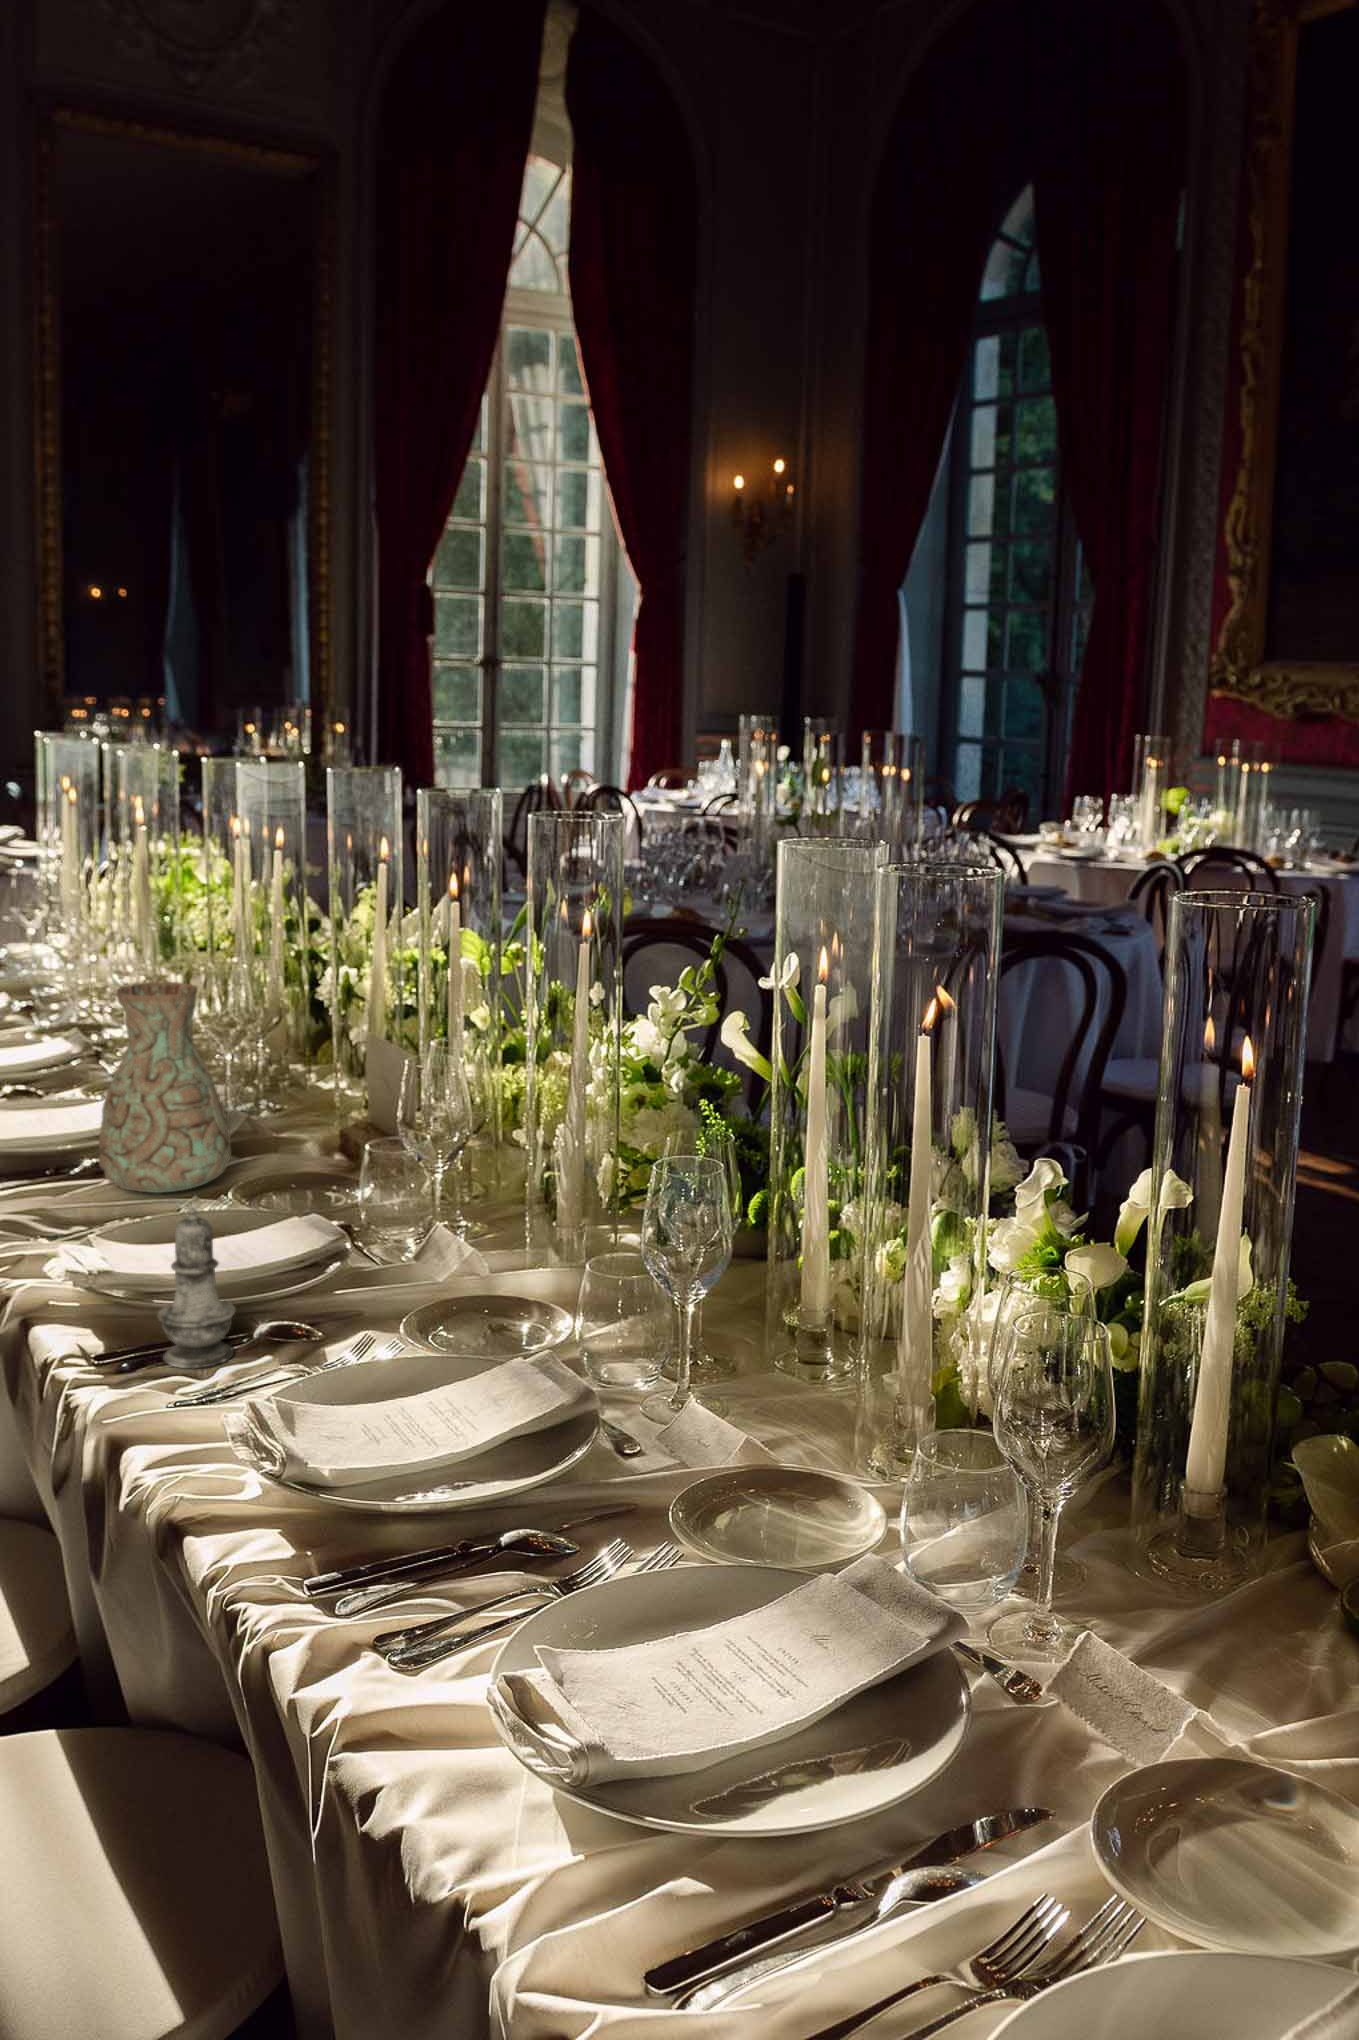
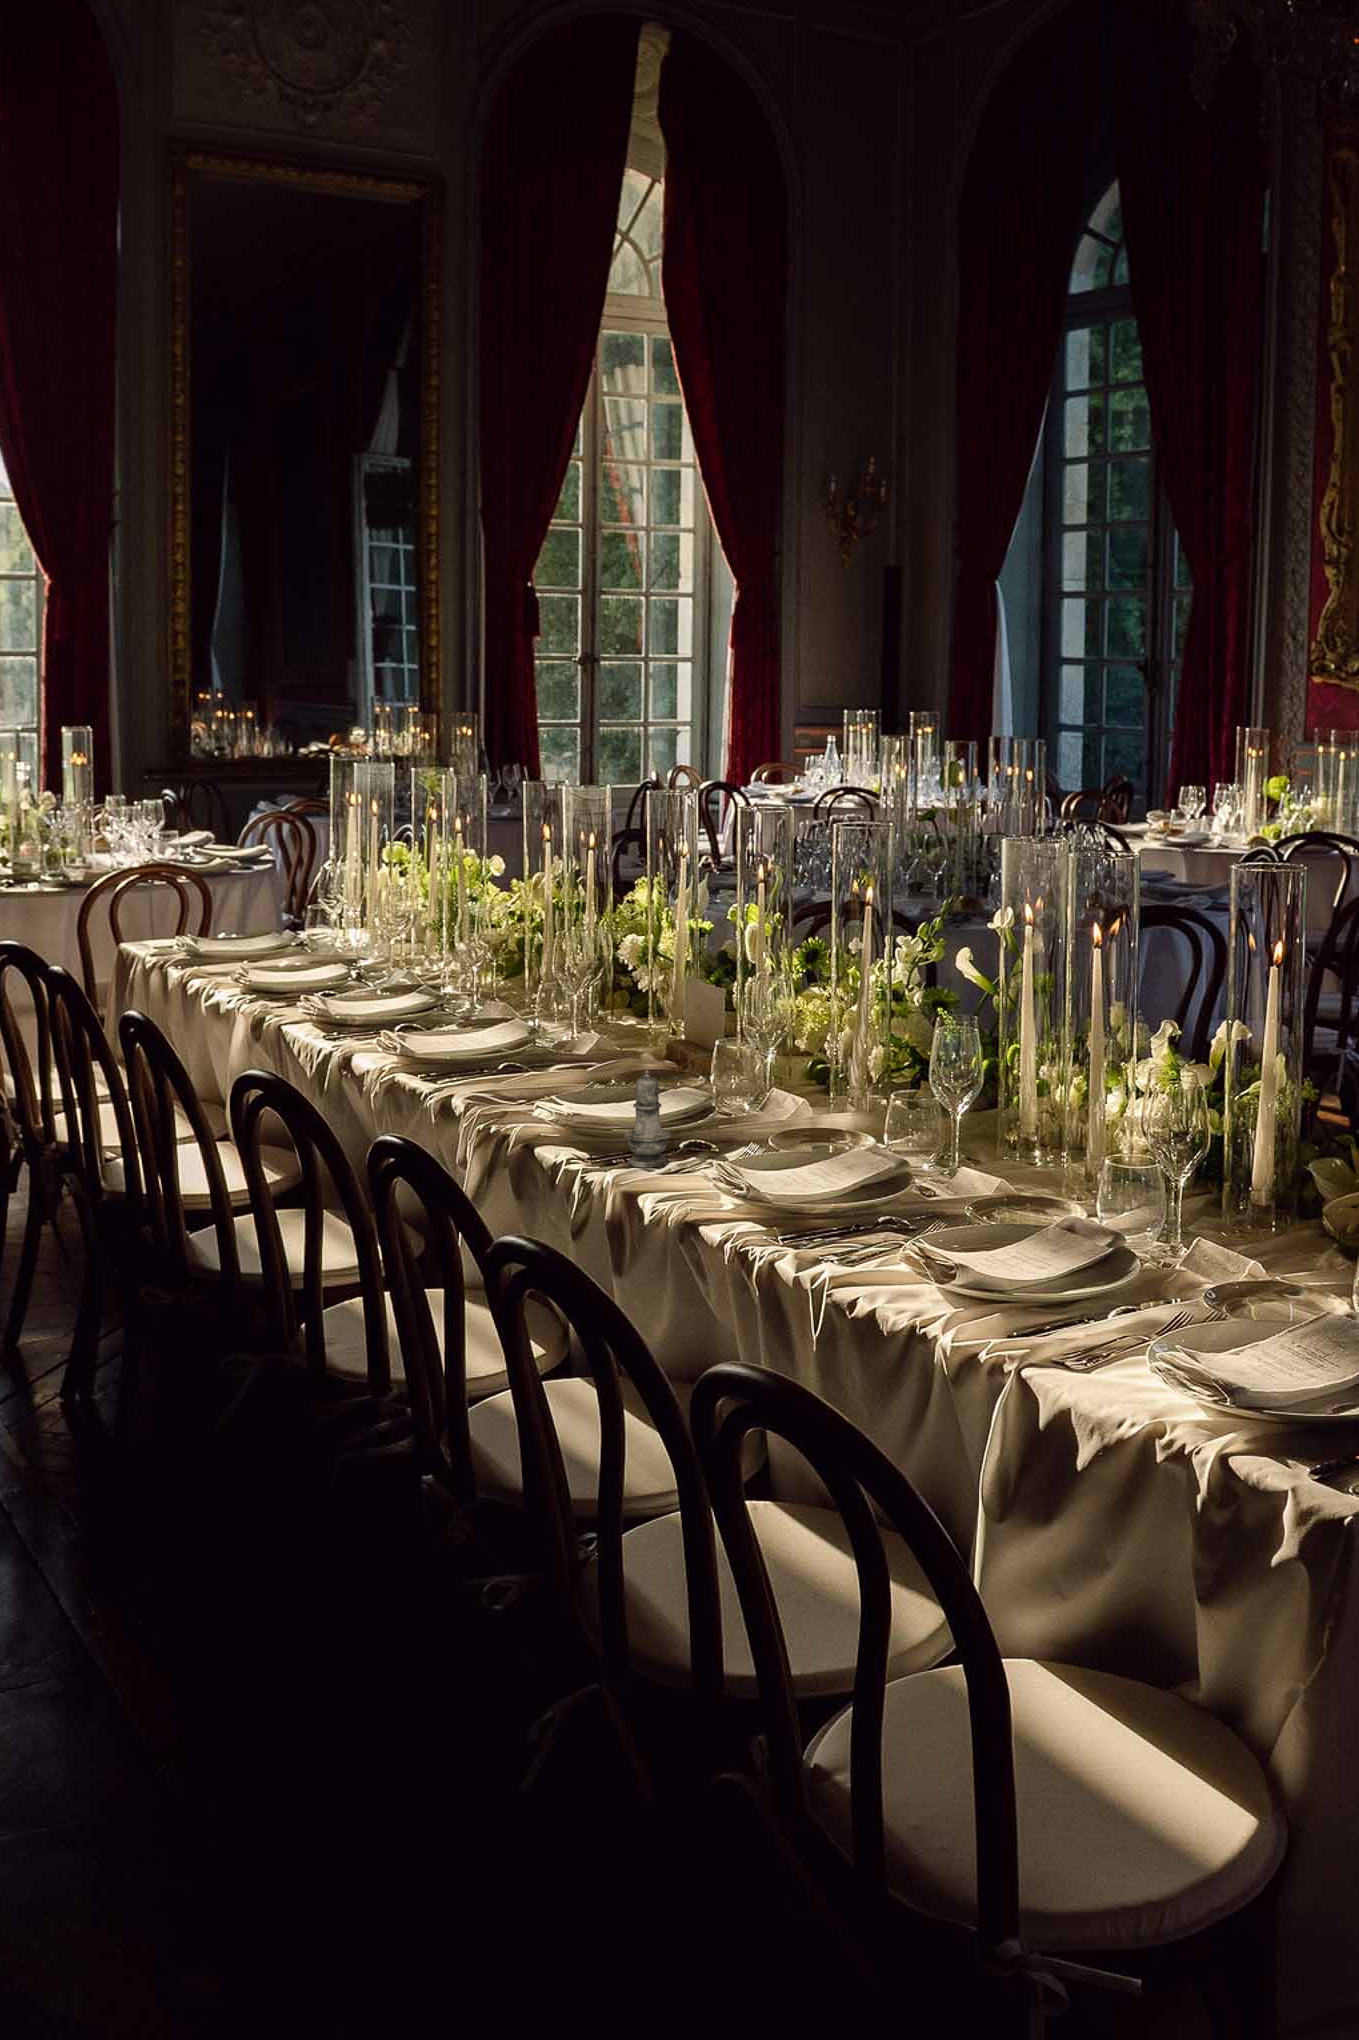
decorative vase: present [98,982,231,1193] -> none [517,944,605,1085]

